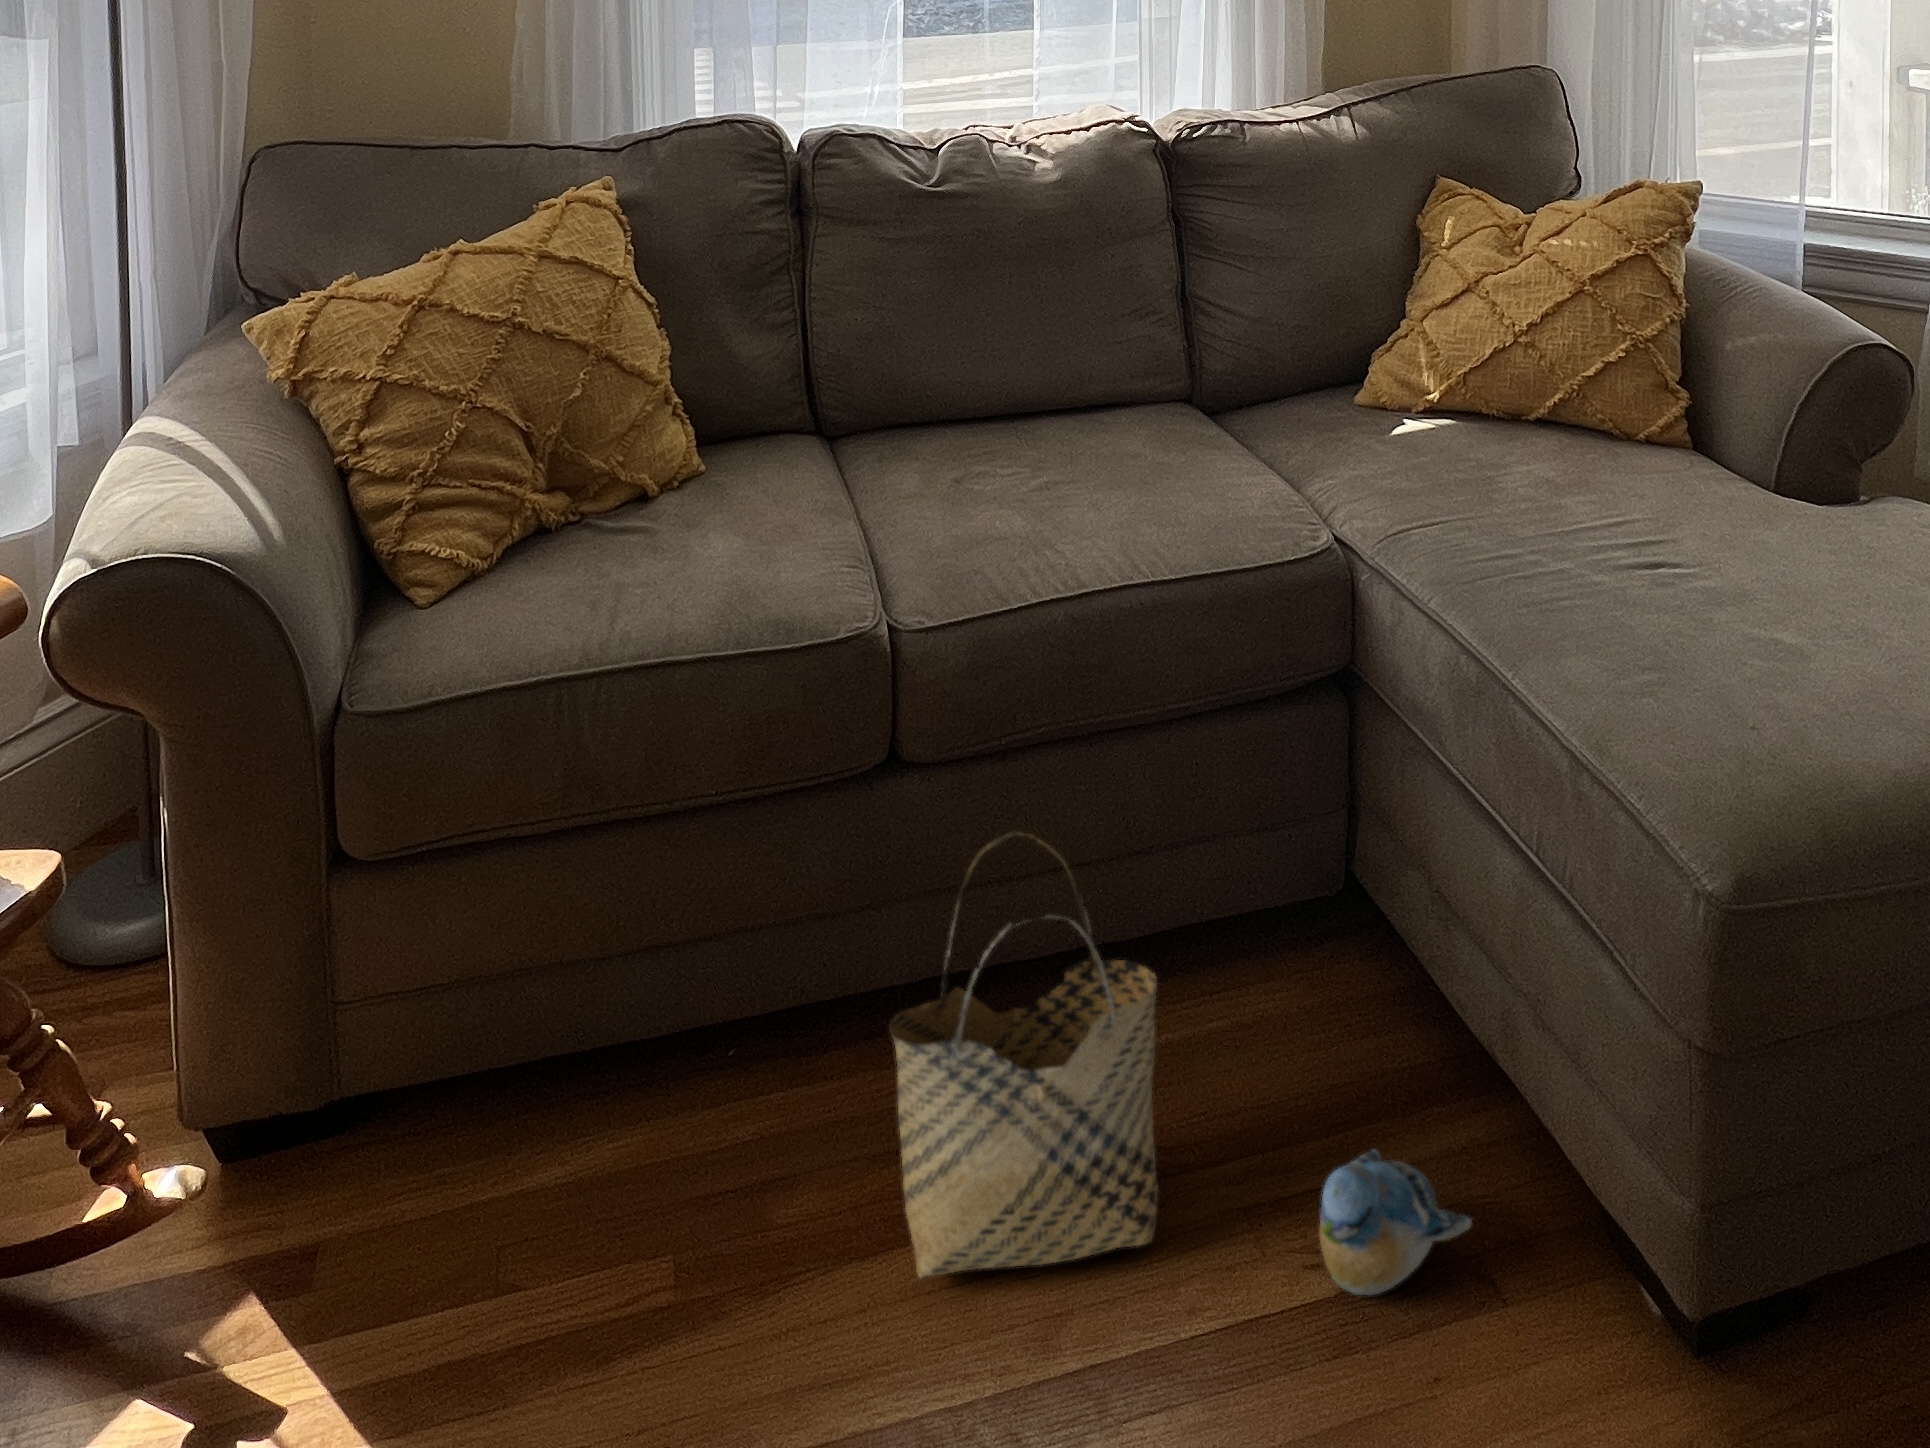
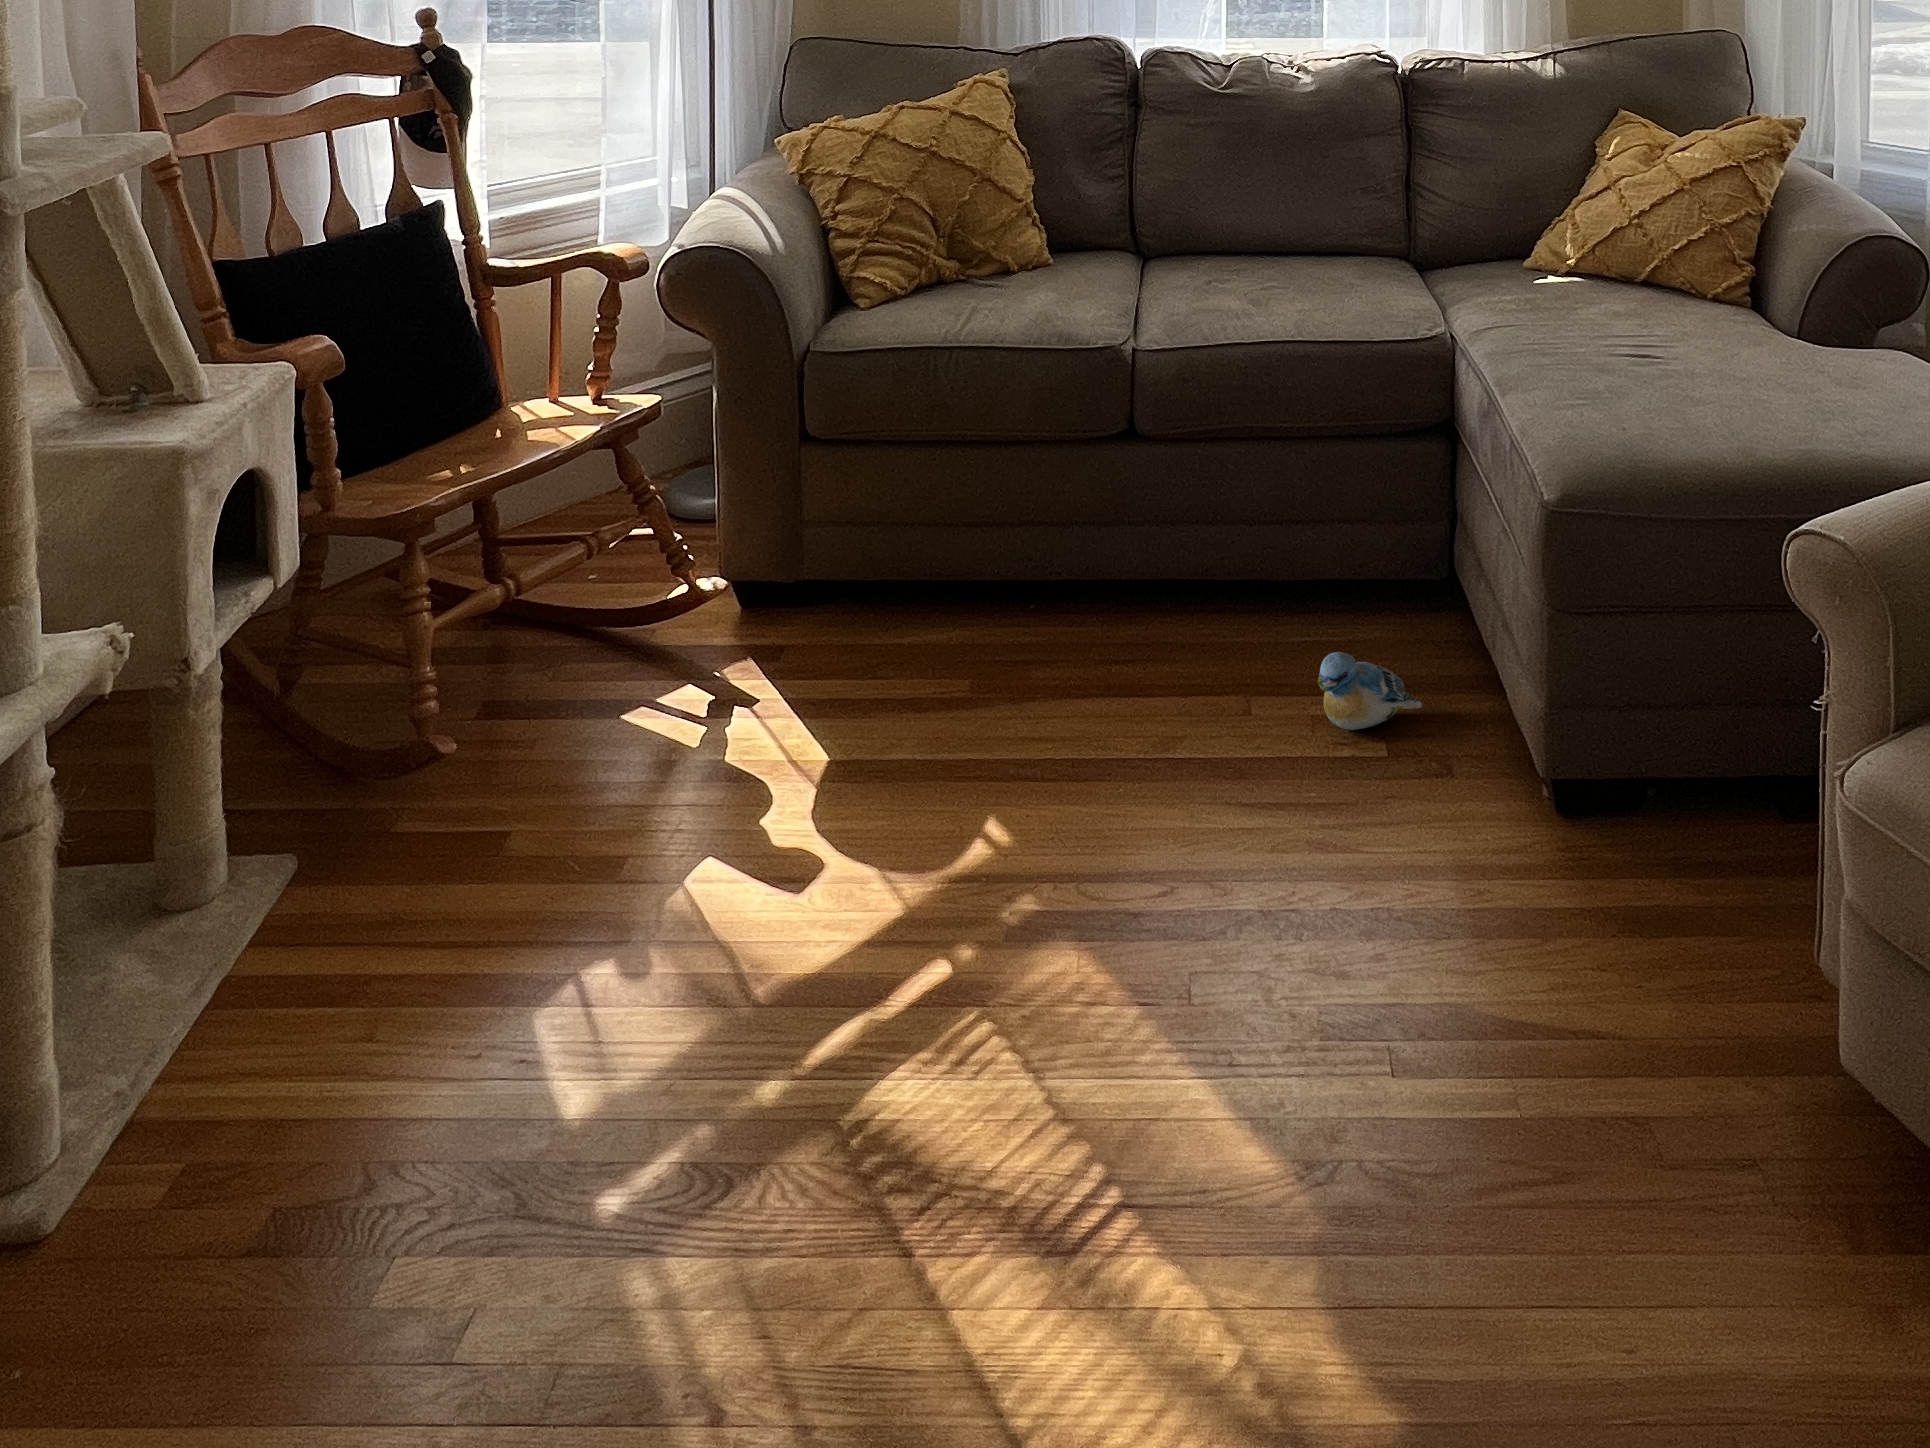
woven basket: present [889,831,1158,1278] -> none [1085,452,1250,693]

